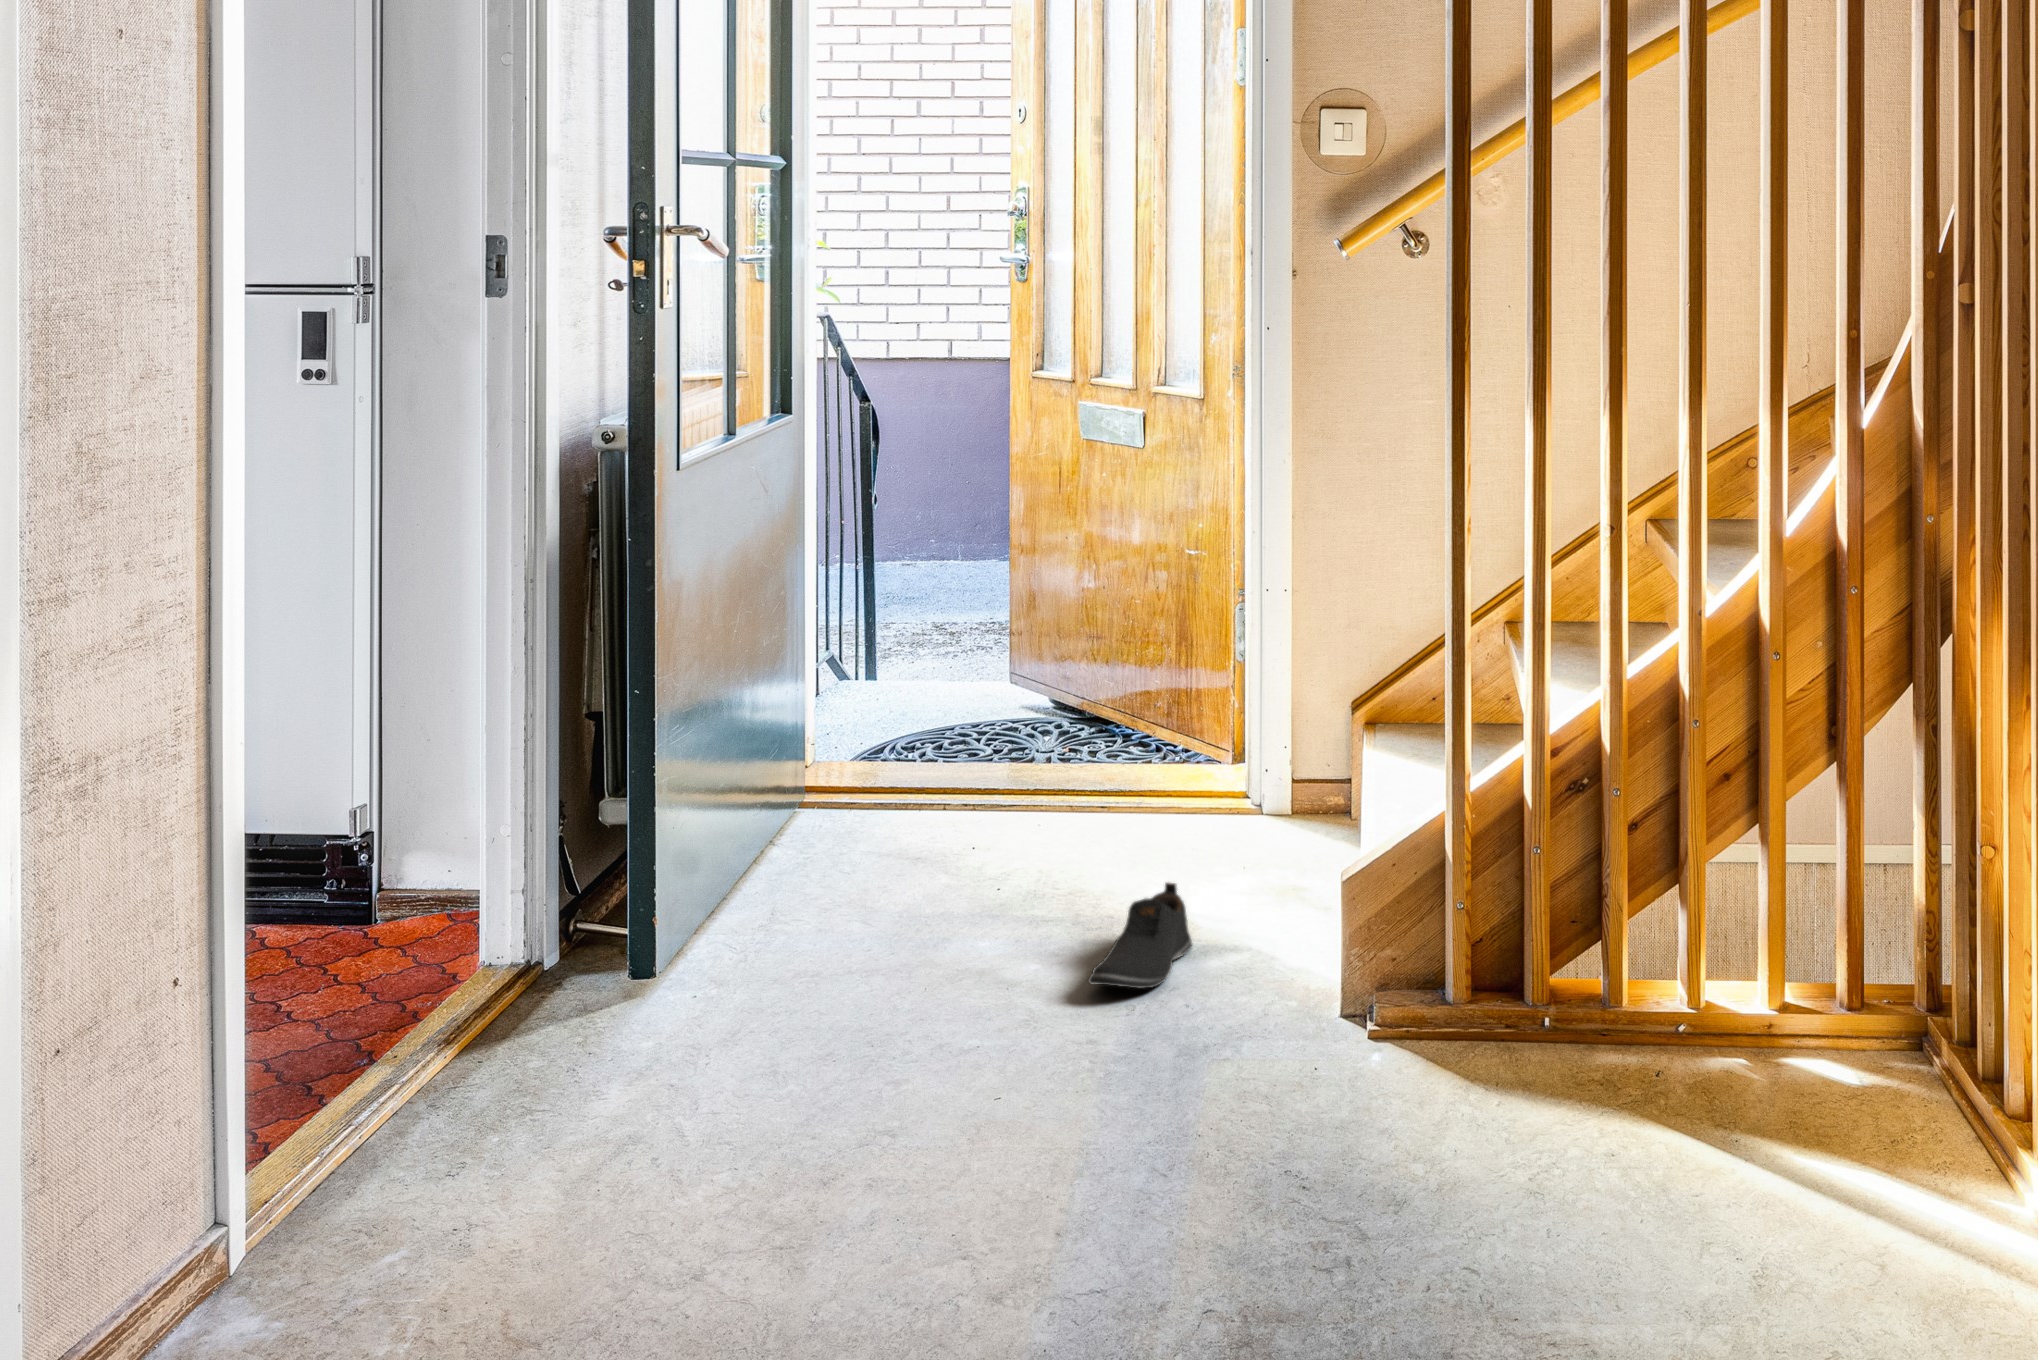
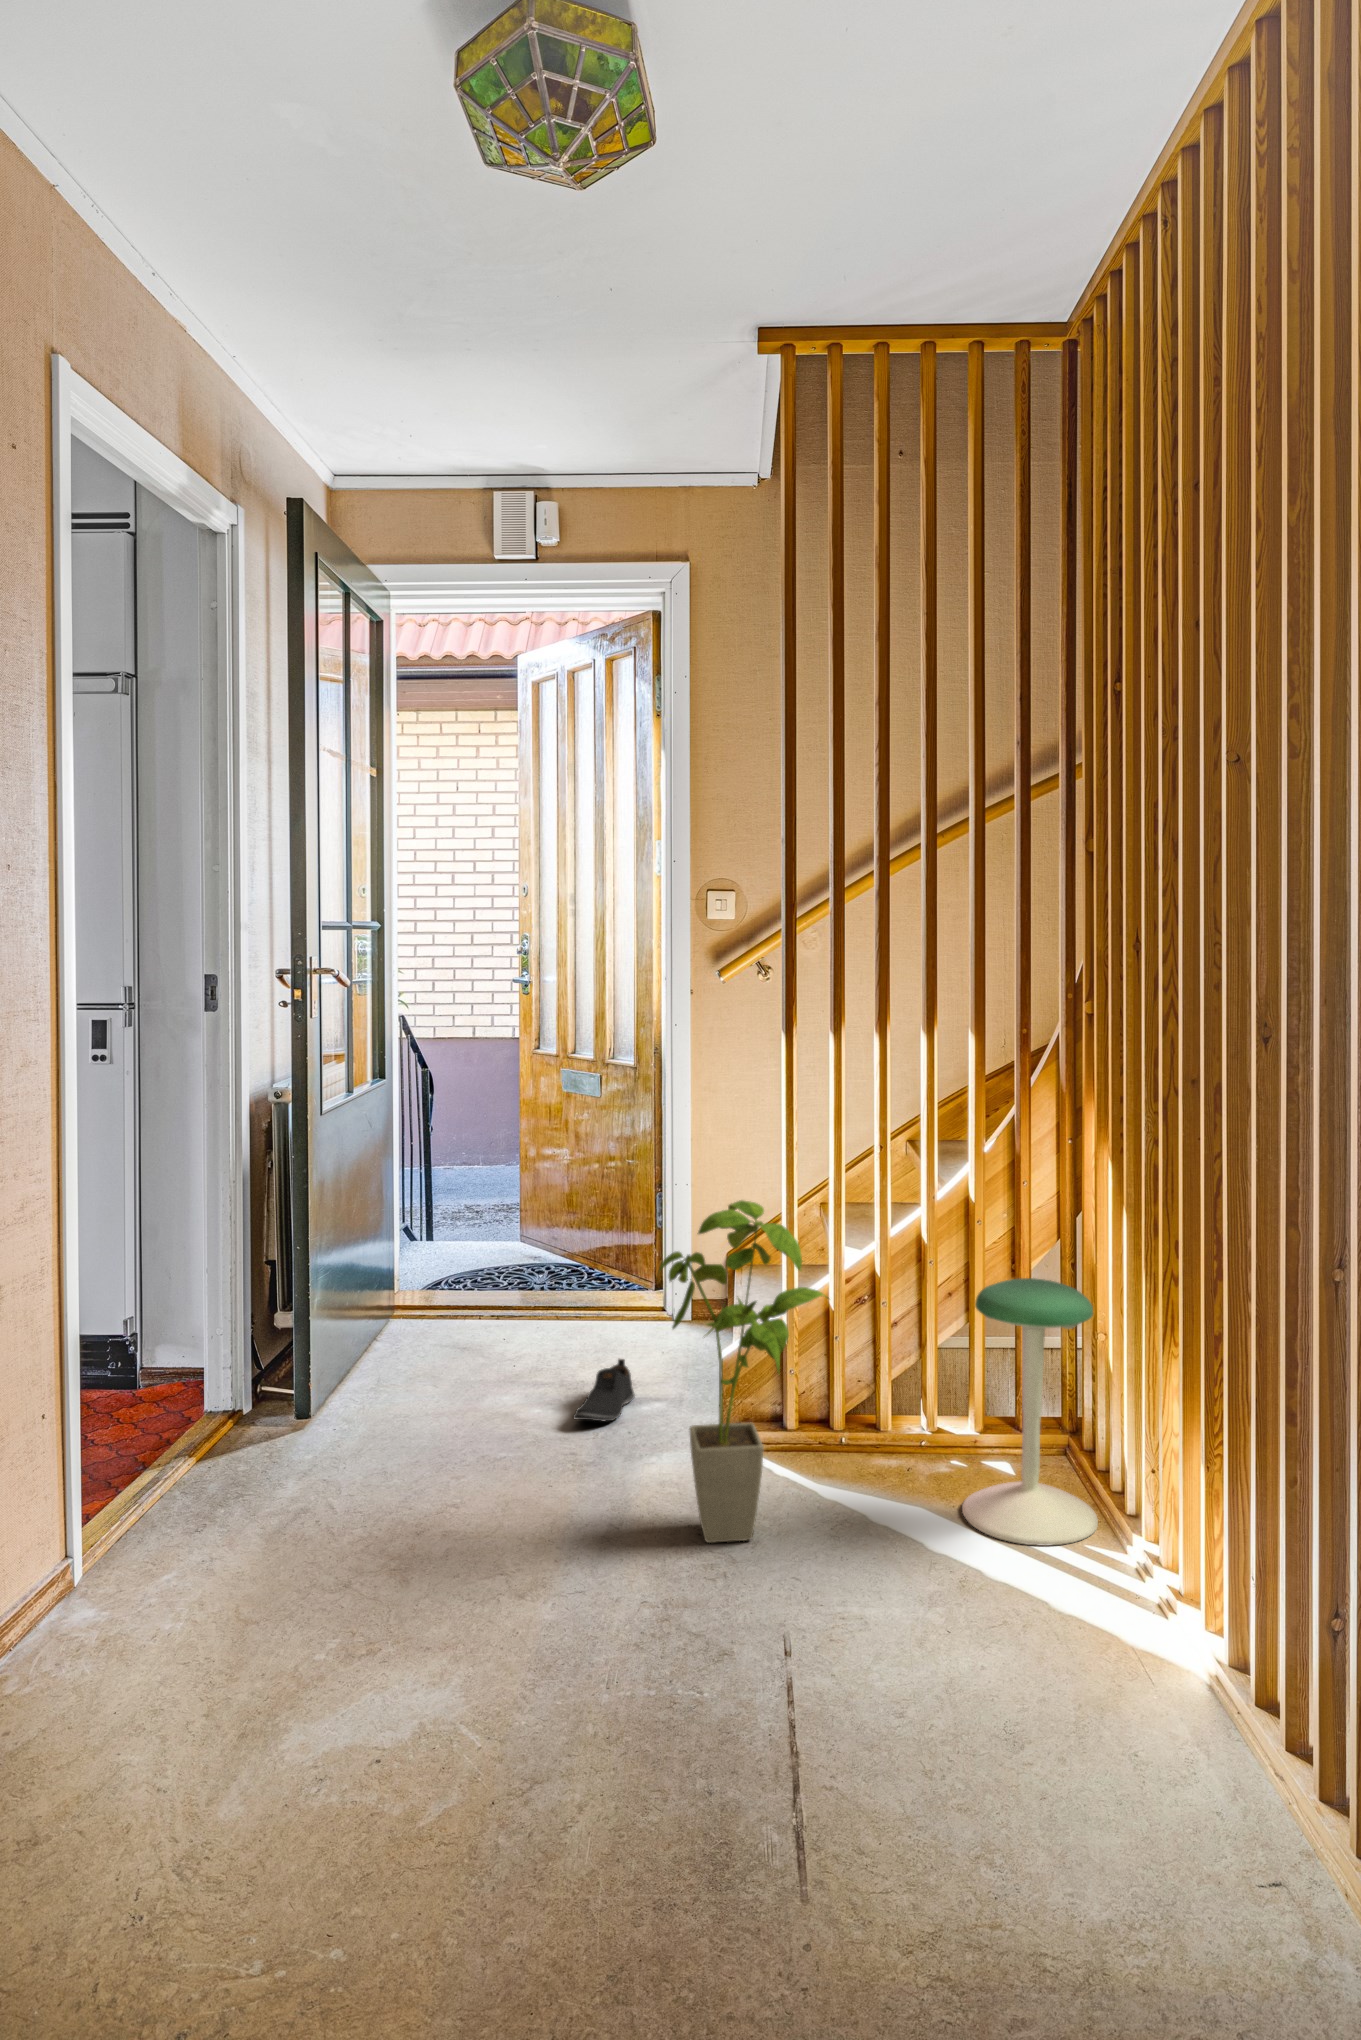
house plant: none [1226,624,1525,1208] -> present [659,1200,828,1543]
stool: none [1746,763,1982,1225] -> present [962,1278,1098,1546]

